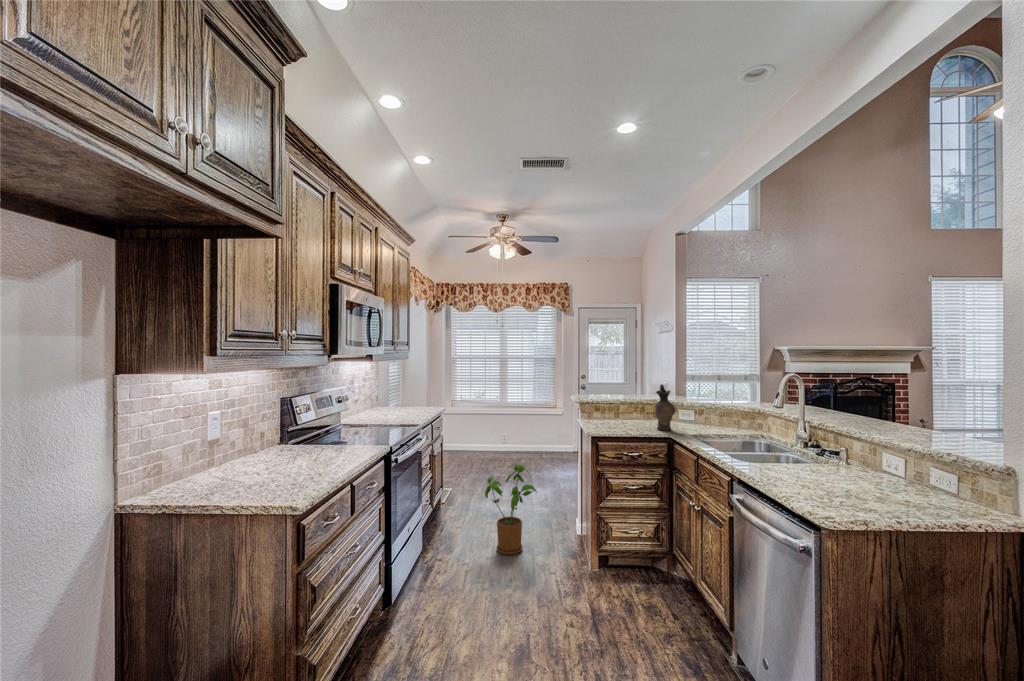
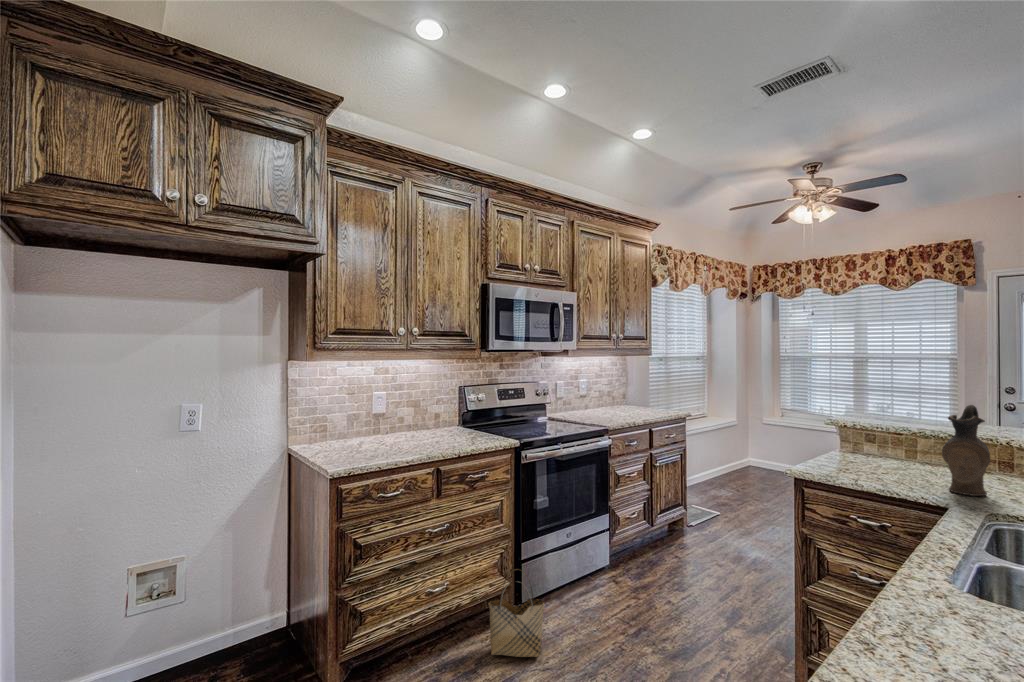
house plant: present [485,464,537,555] -> none [675,498,742,620]
woven basket: none [406,566,452,654] -> present [489,569,544,657]

